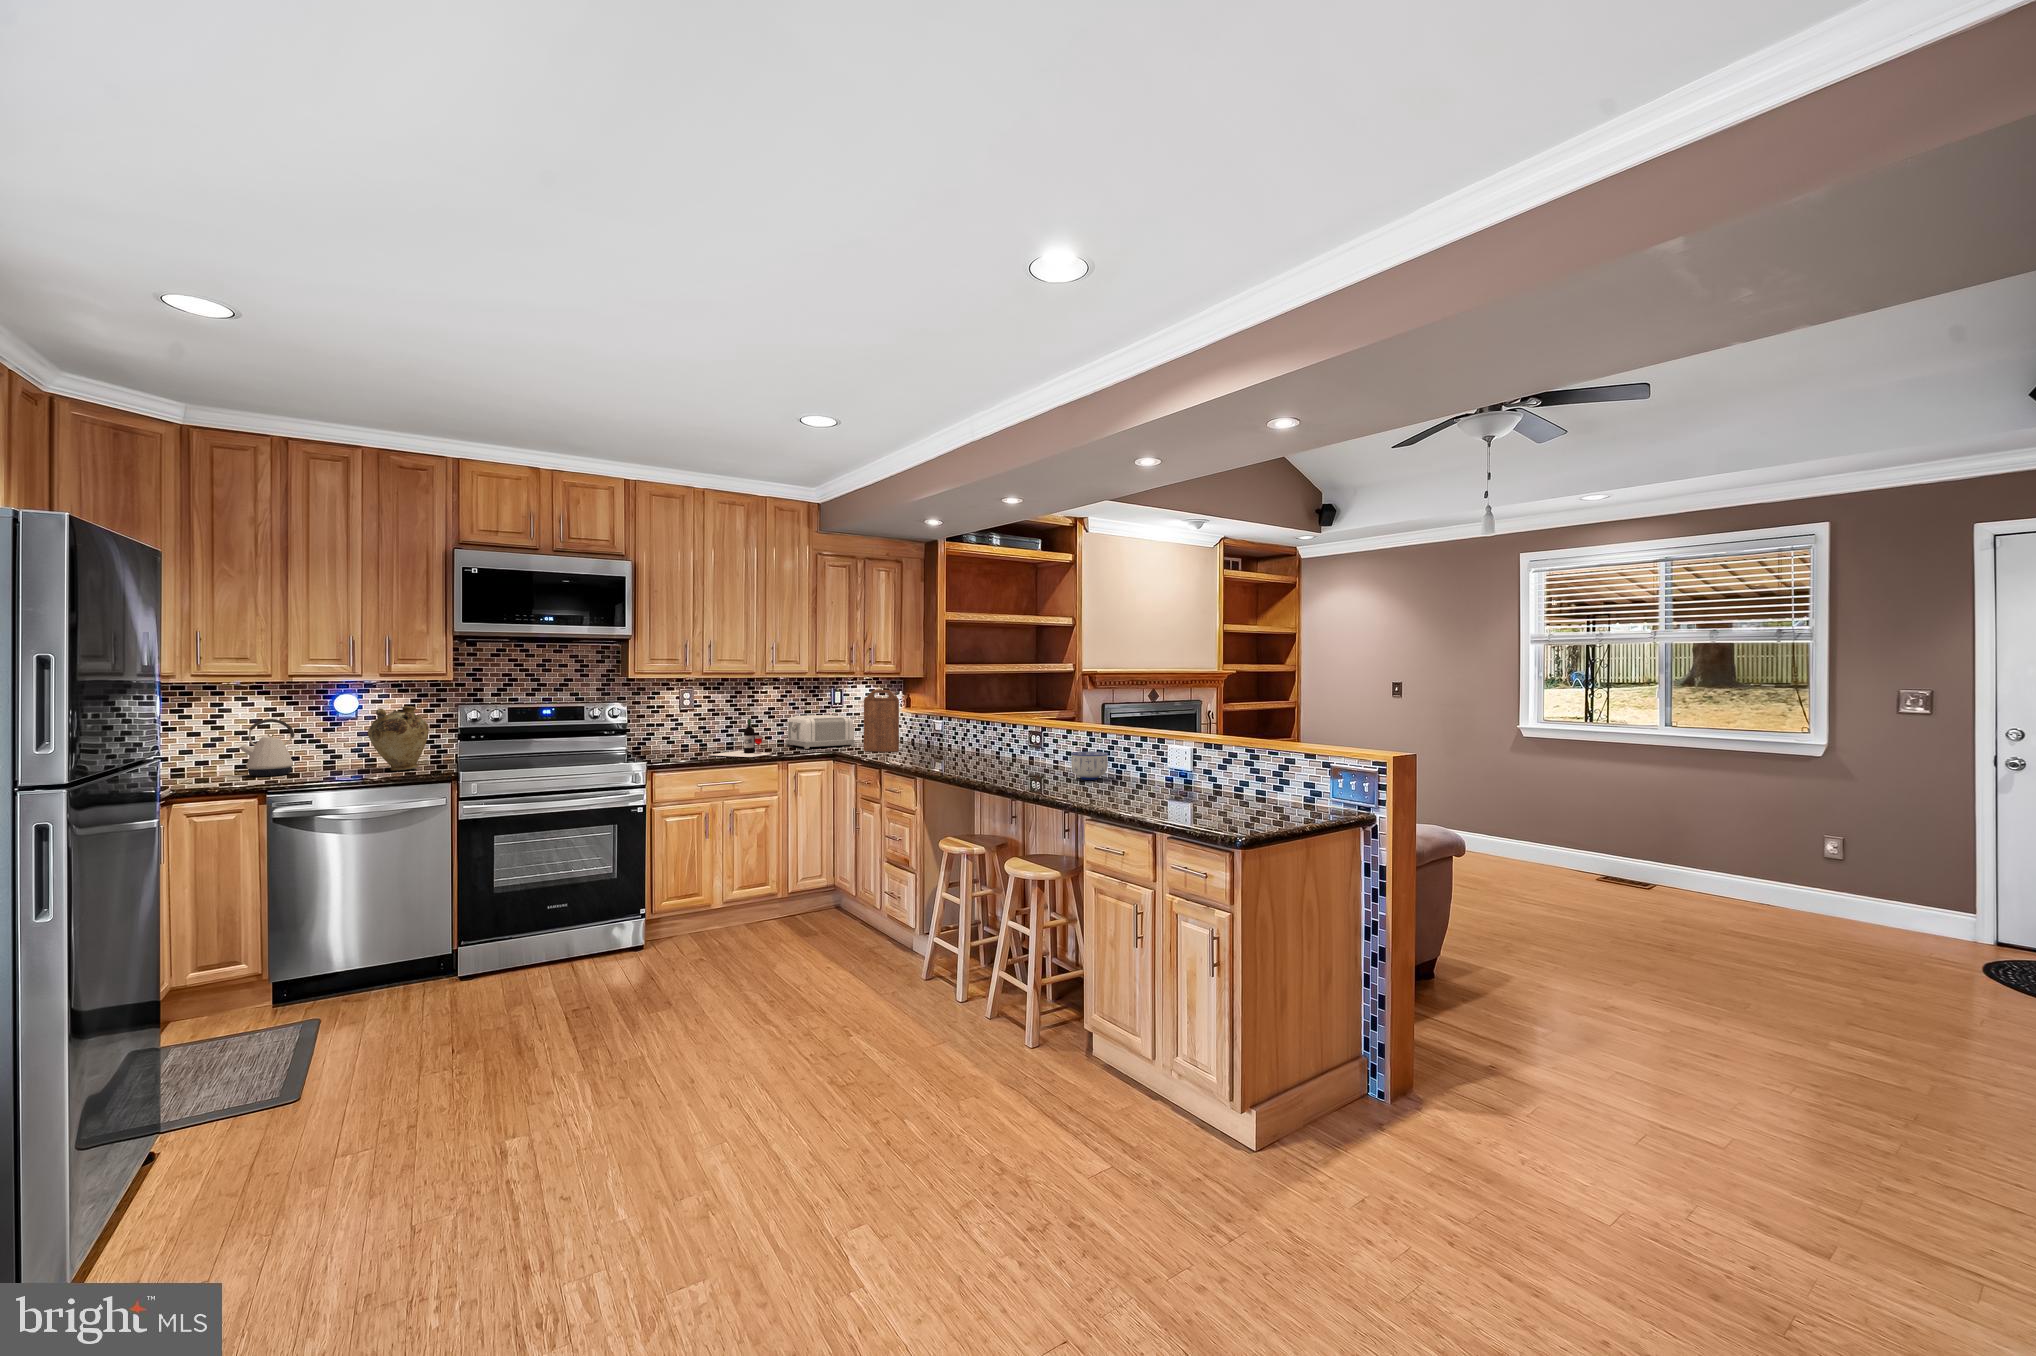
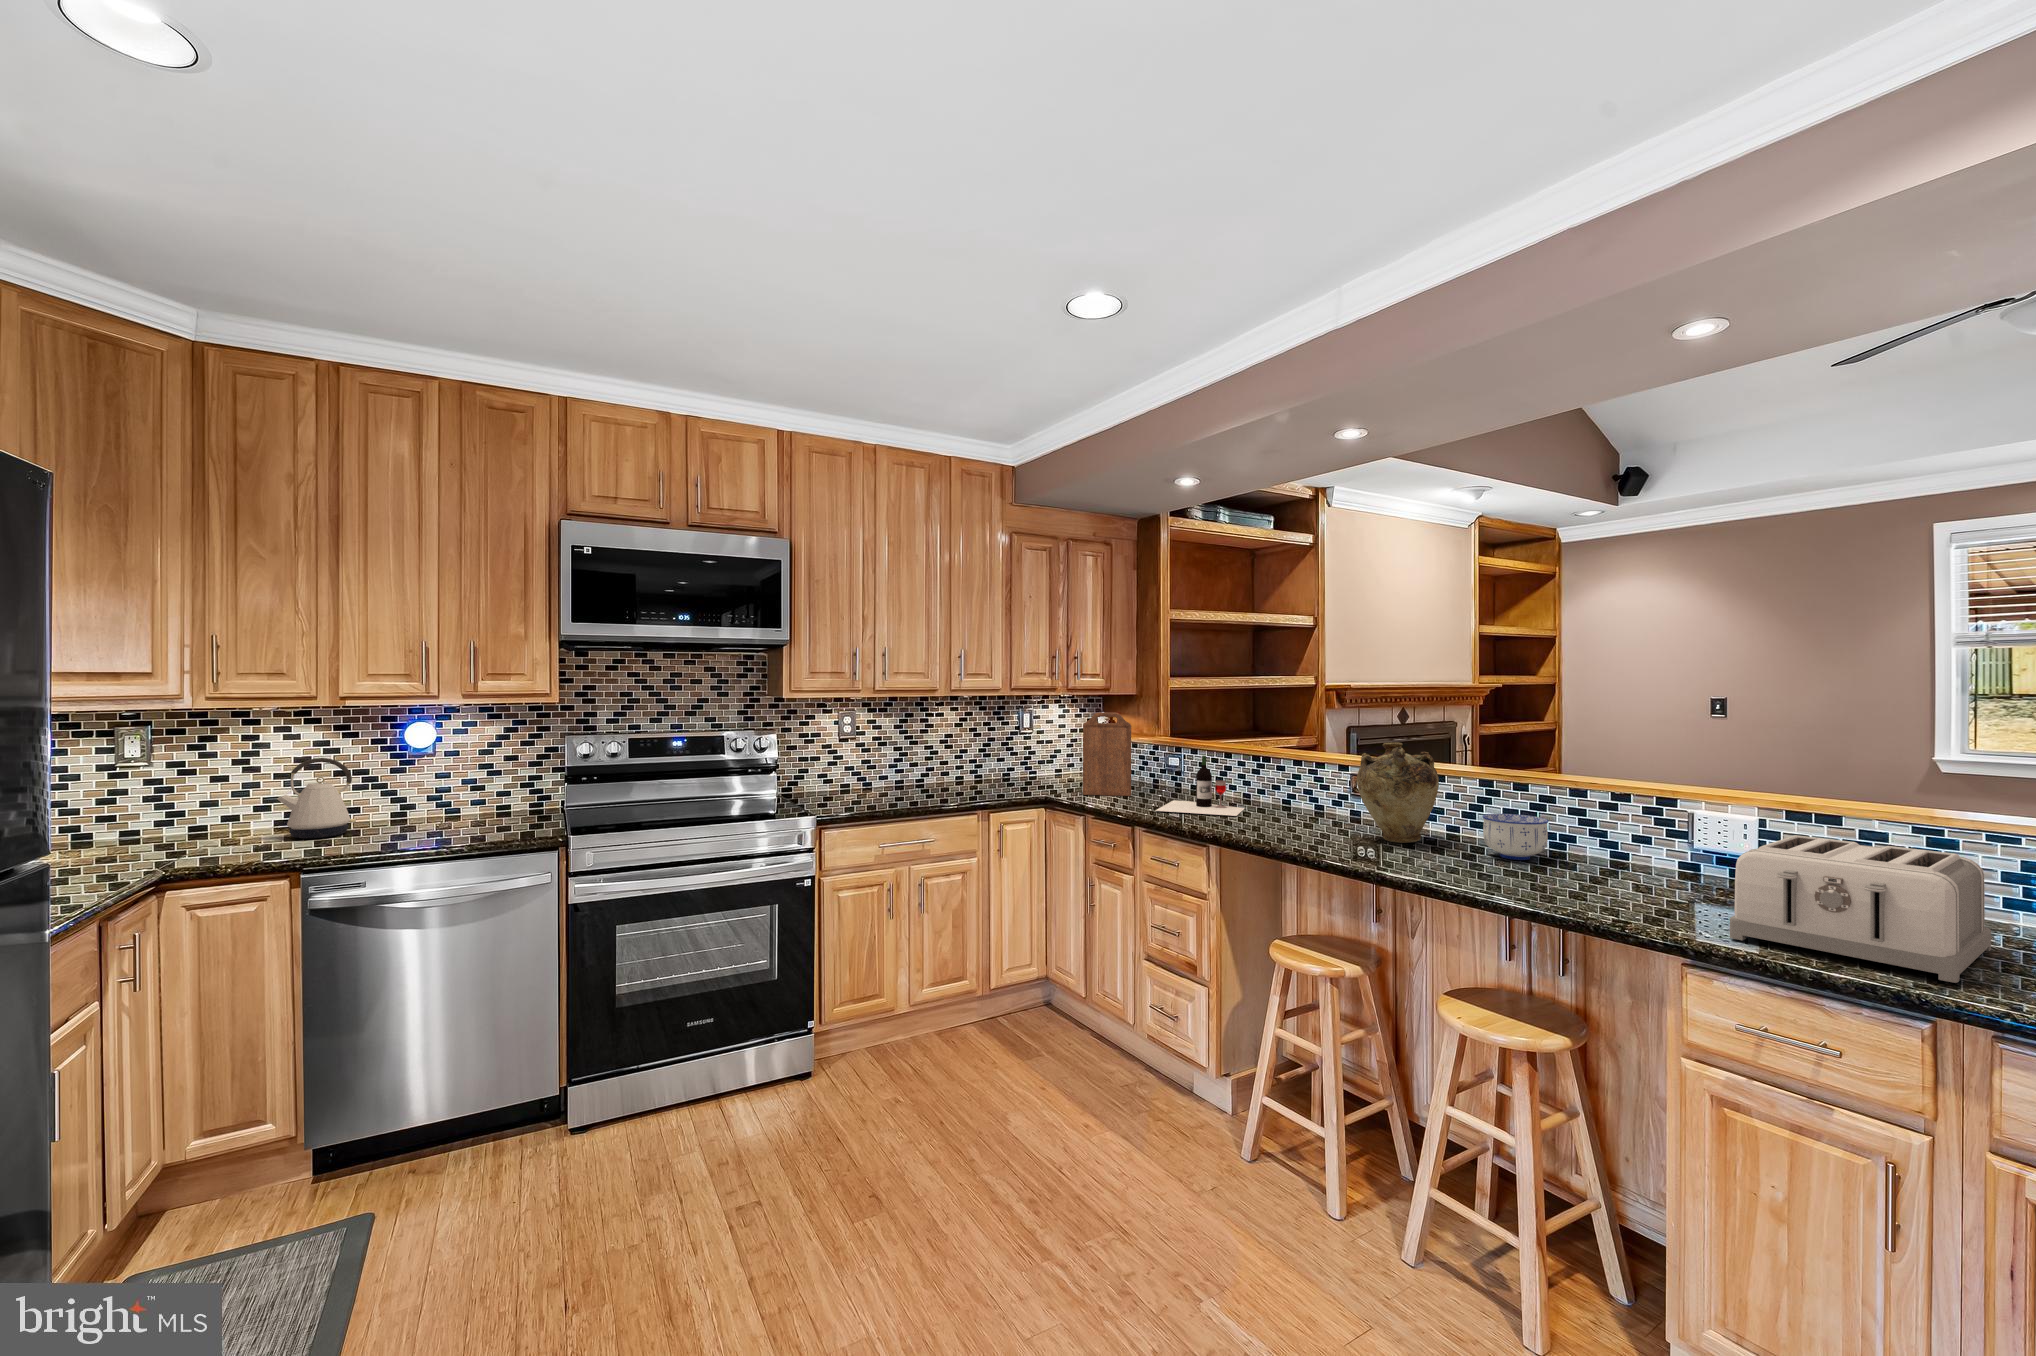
vase: present [368,706,429,771] -> present [1357,742,1439,843]
toaster: present [785,715,855,749] -> present [1730,835,1991,983]
wine bottle: present [710,719,770,757] -> present [1155,756,1244,816]

